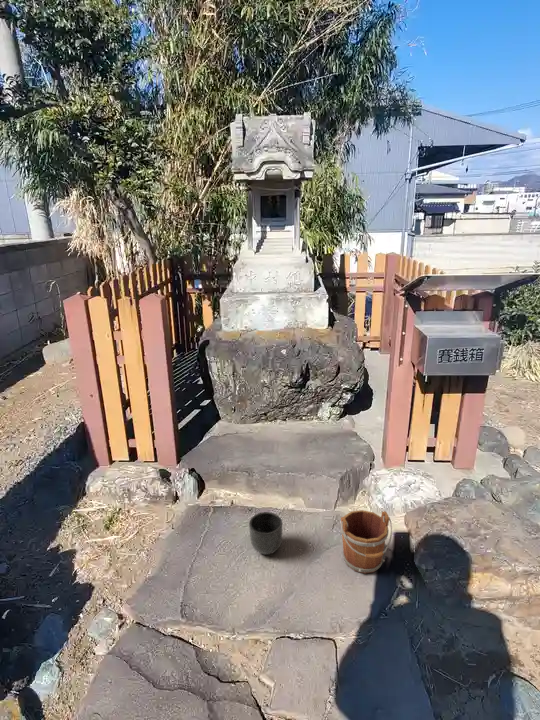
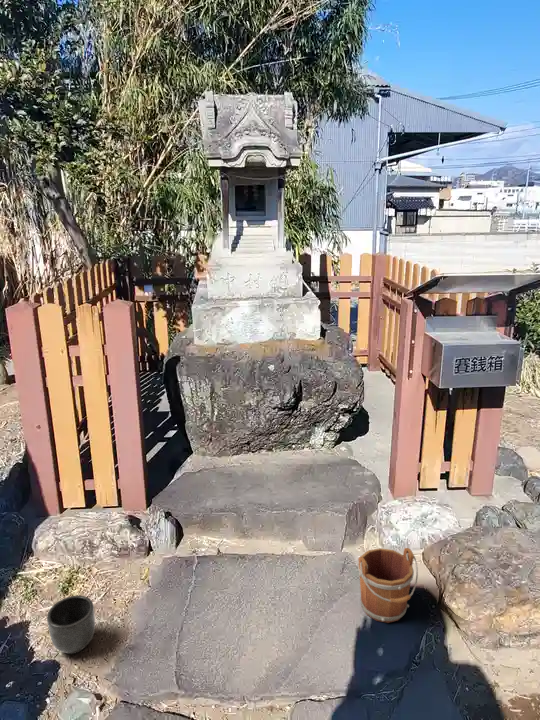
planter: present [249,512,283,555] -> present [47,595,95,654]

